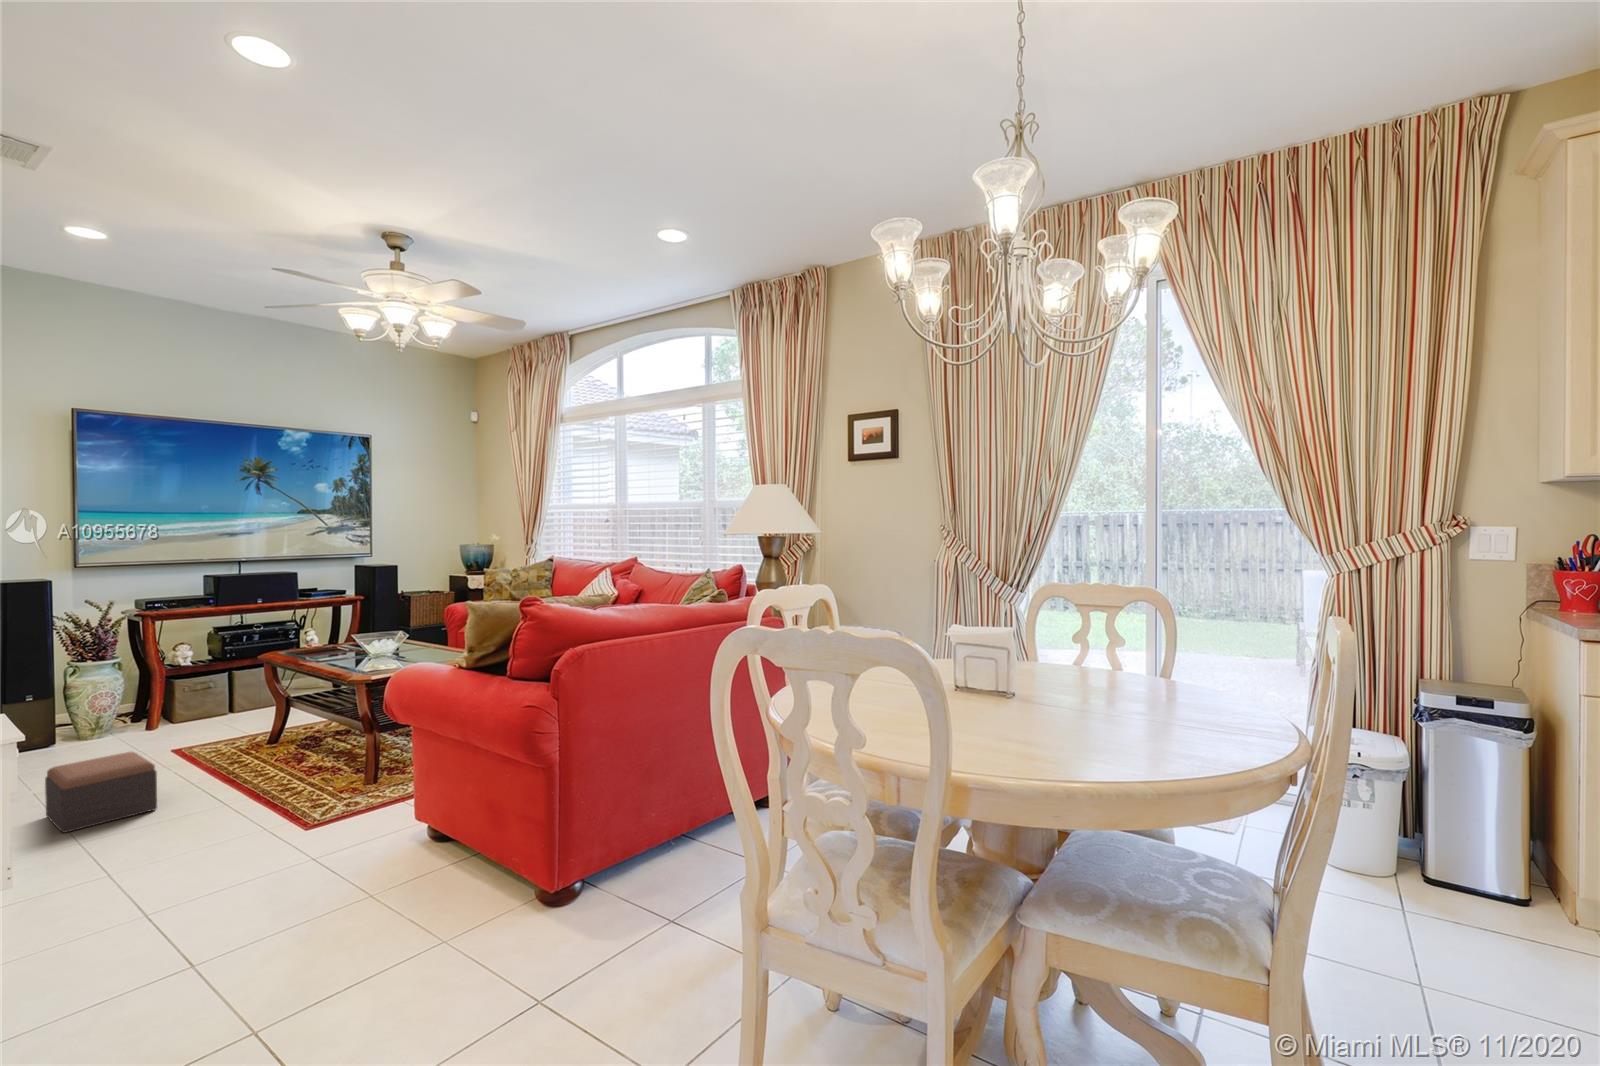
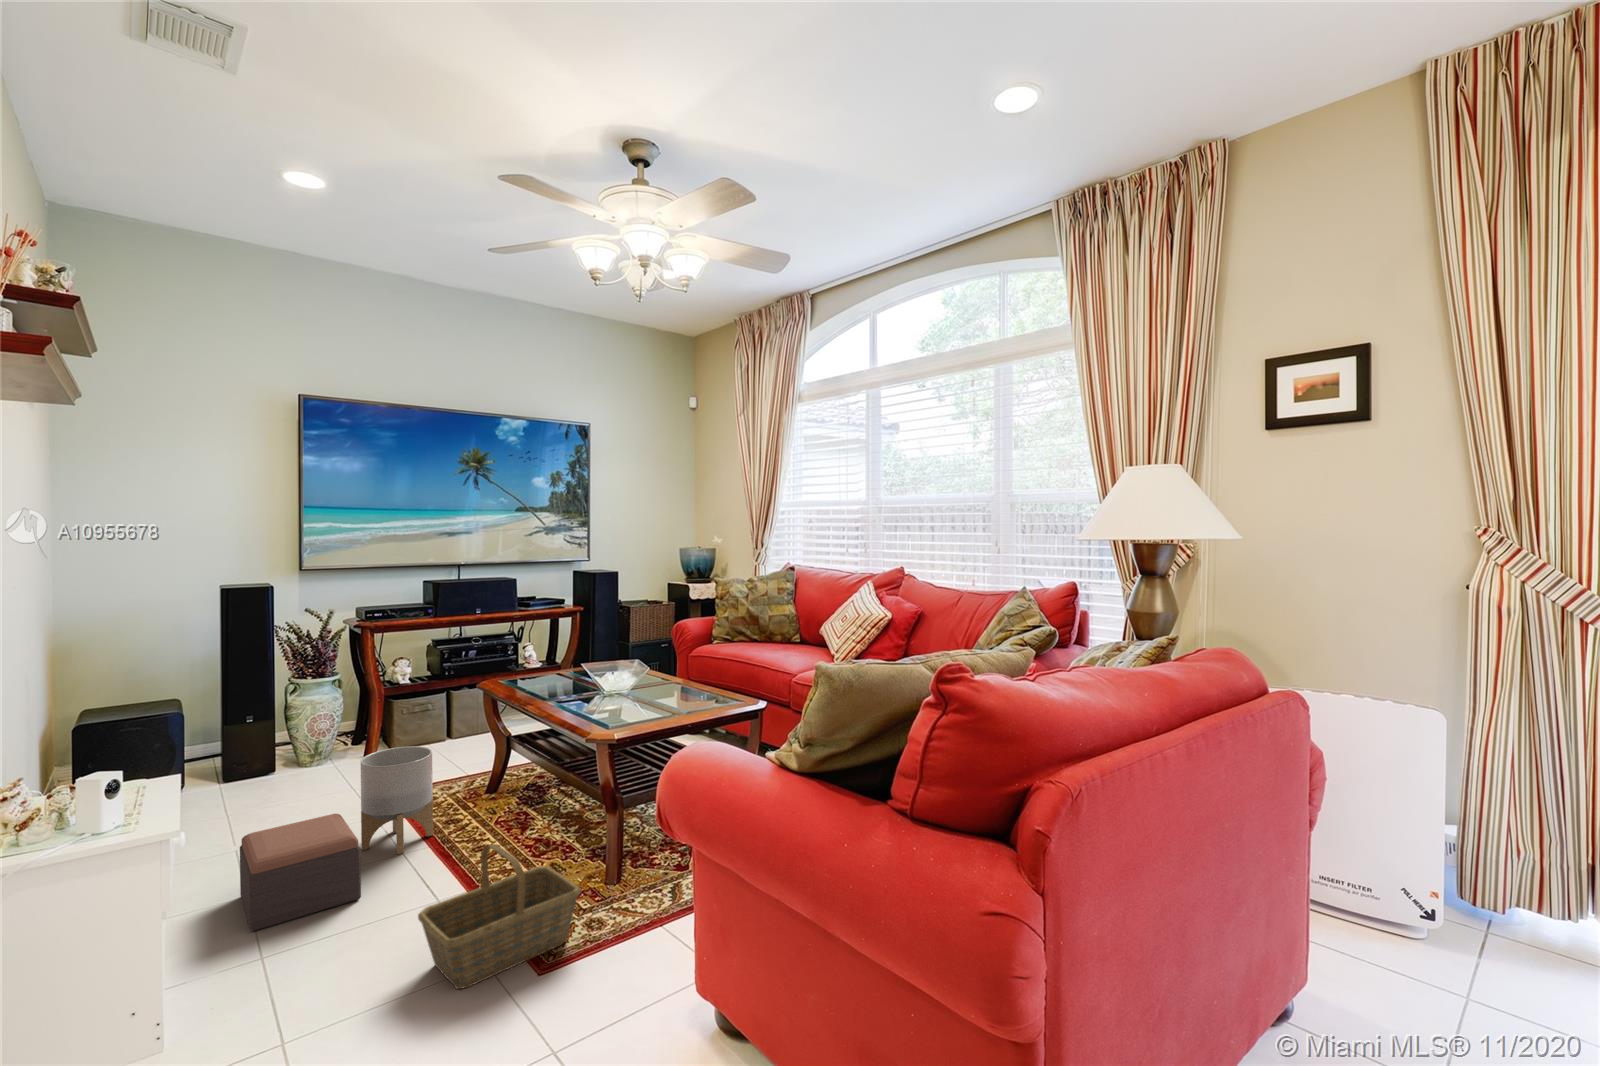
planter: none [152,703,219,785] -> present [360,746,433,854]
basket: none [210,751,341,844] -> present [418,844,581,990]

